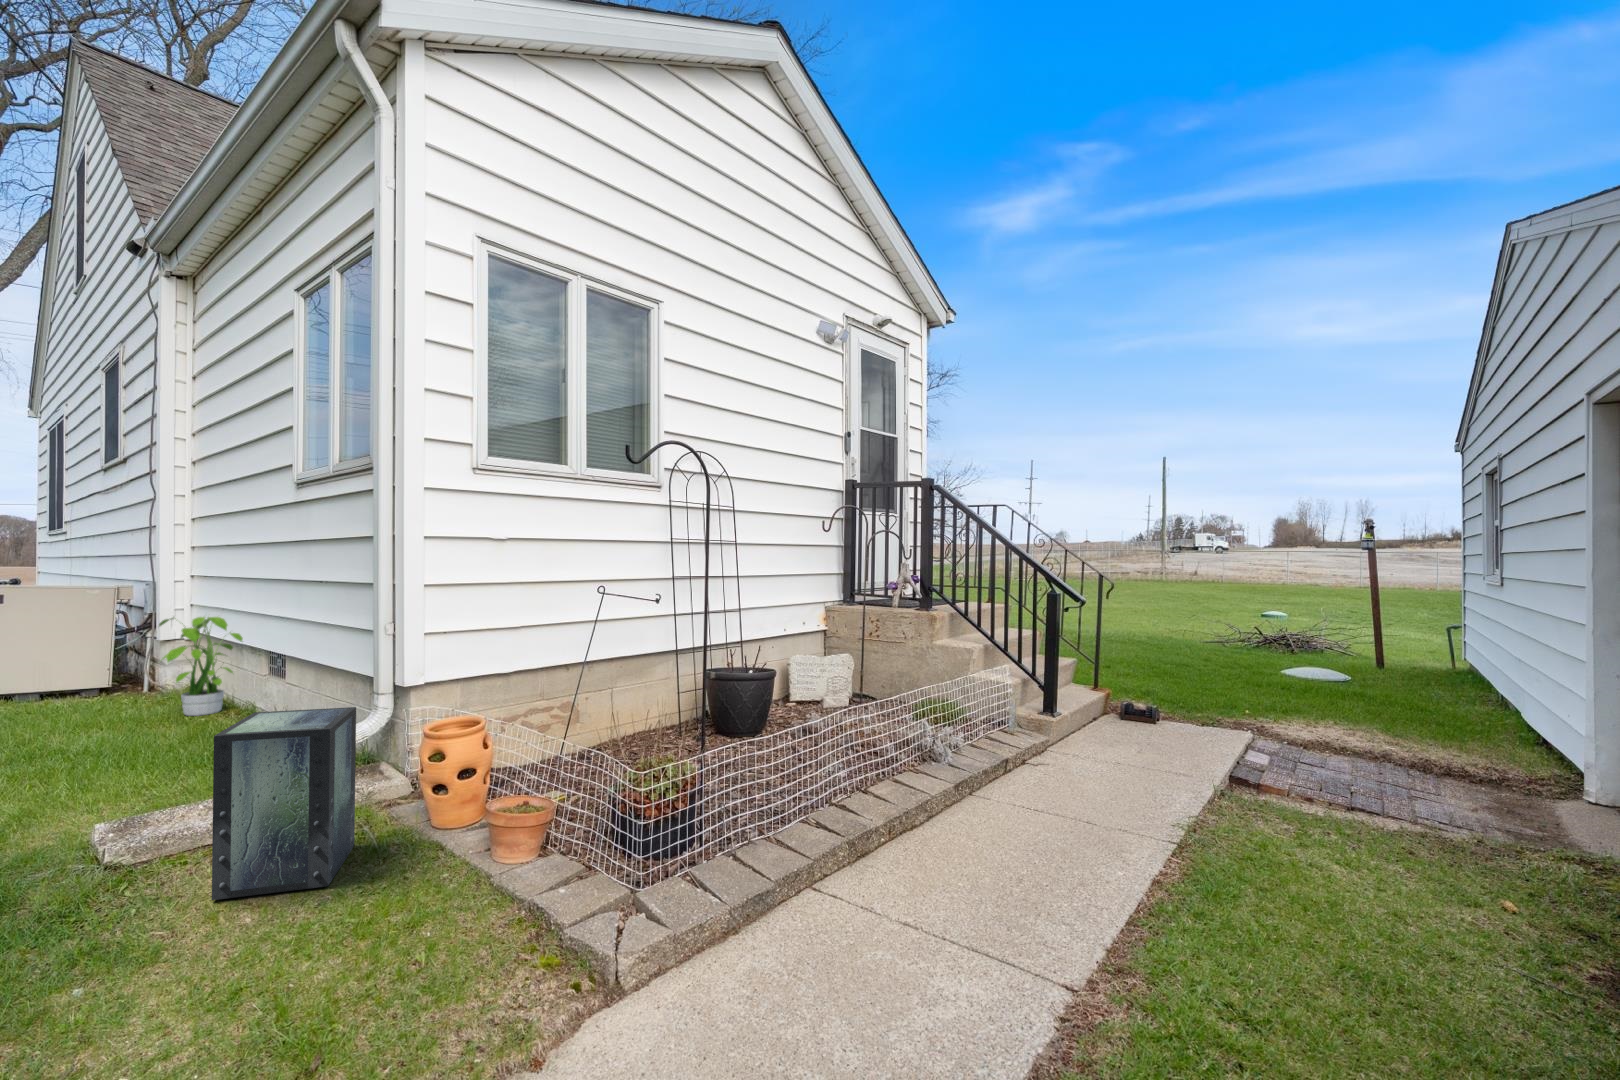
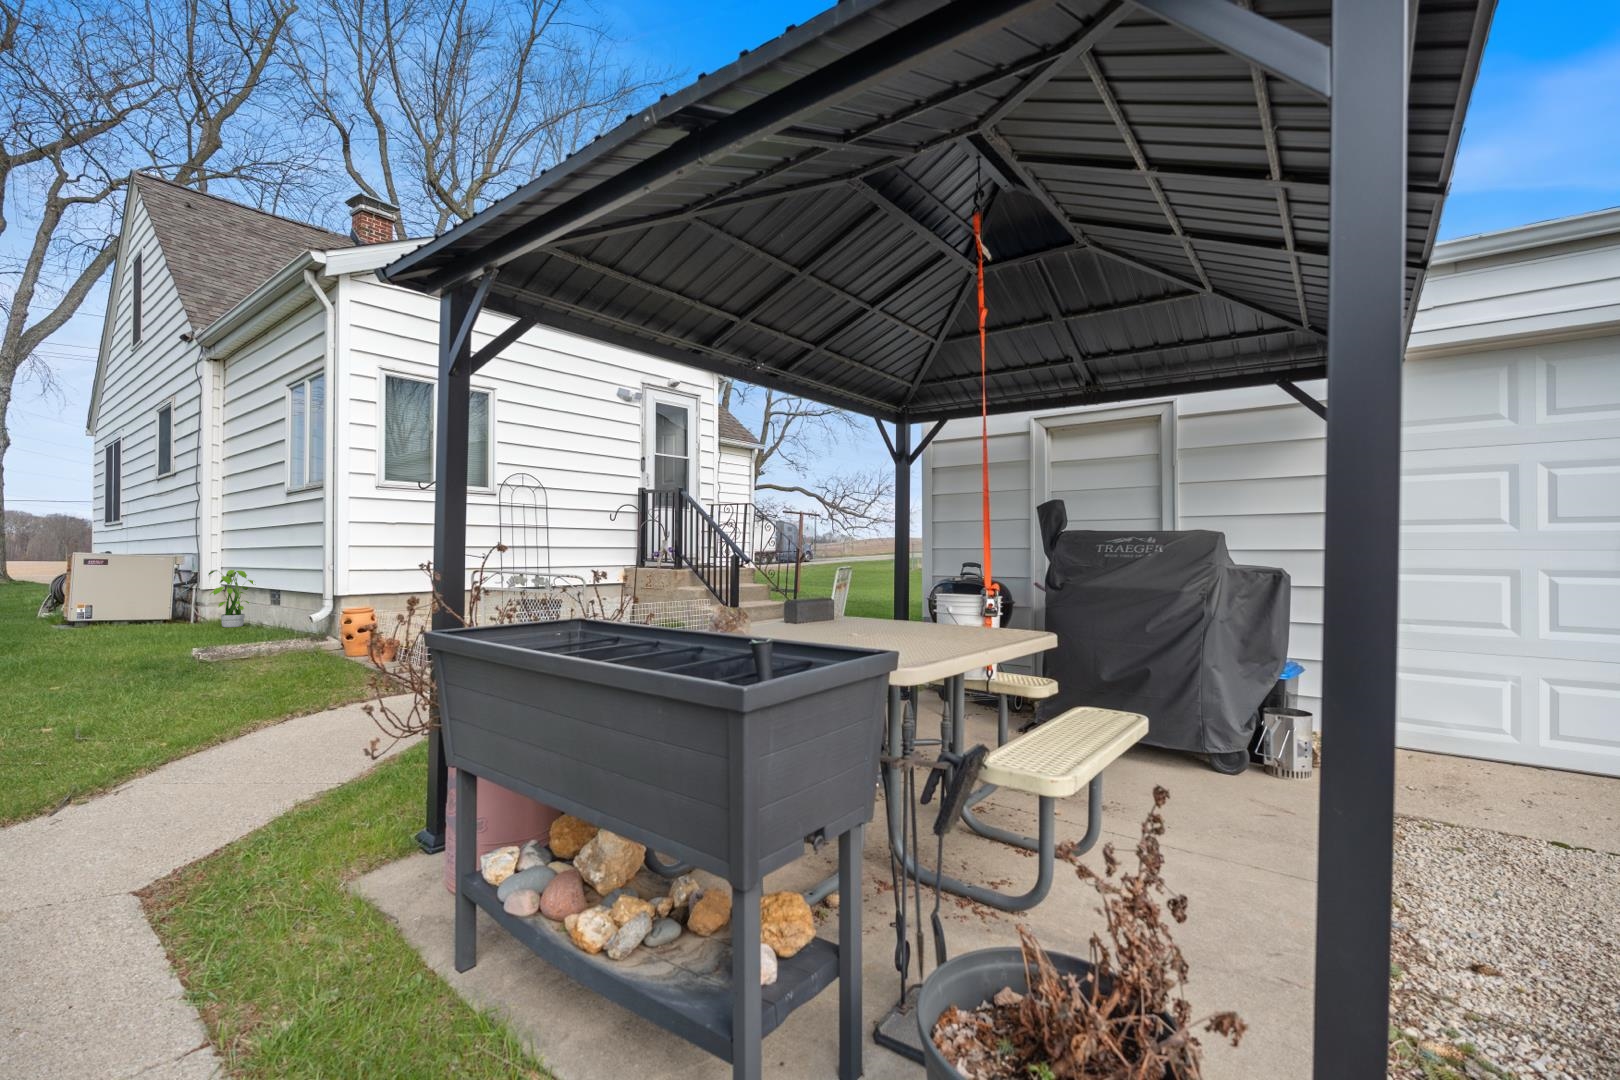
storage box: present [212,707,356,900] -> none [253,597,312,666]

